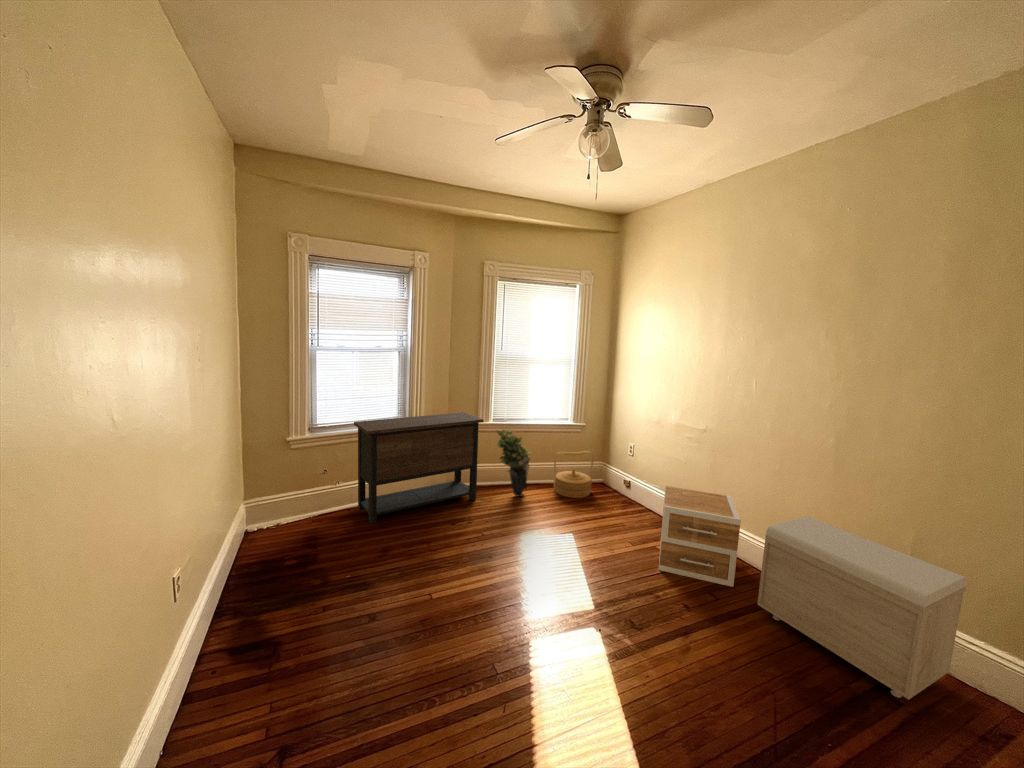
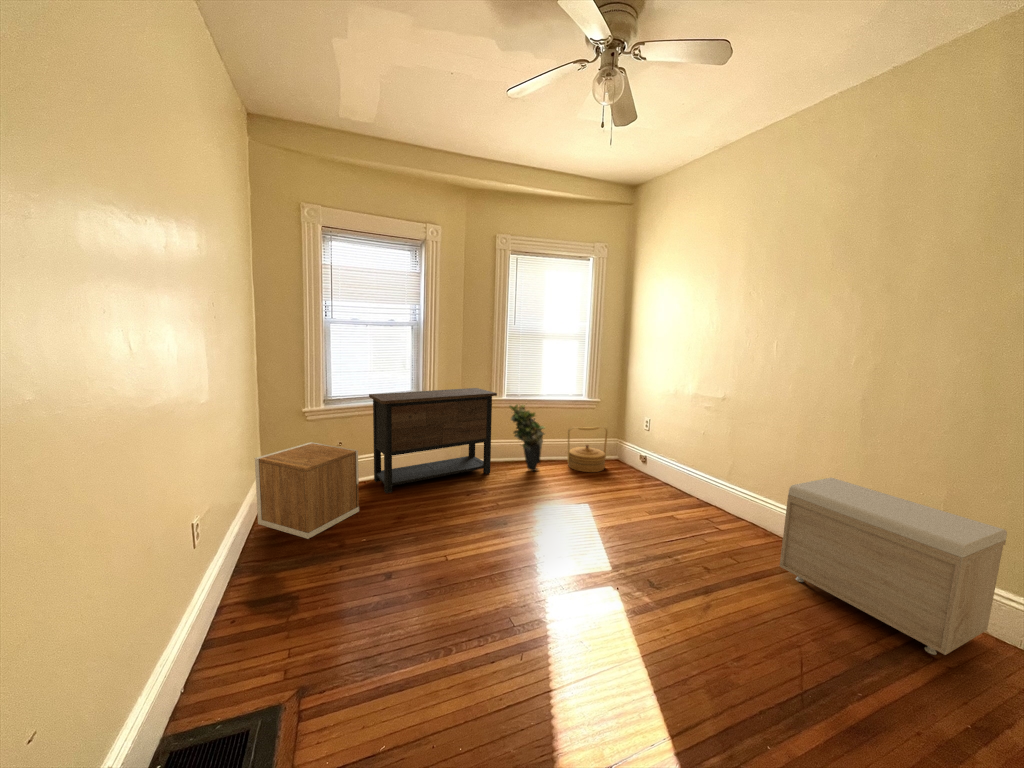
nightstand: present [659,486,741,587] -> present [255,442,359,539]

